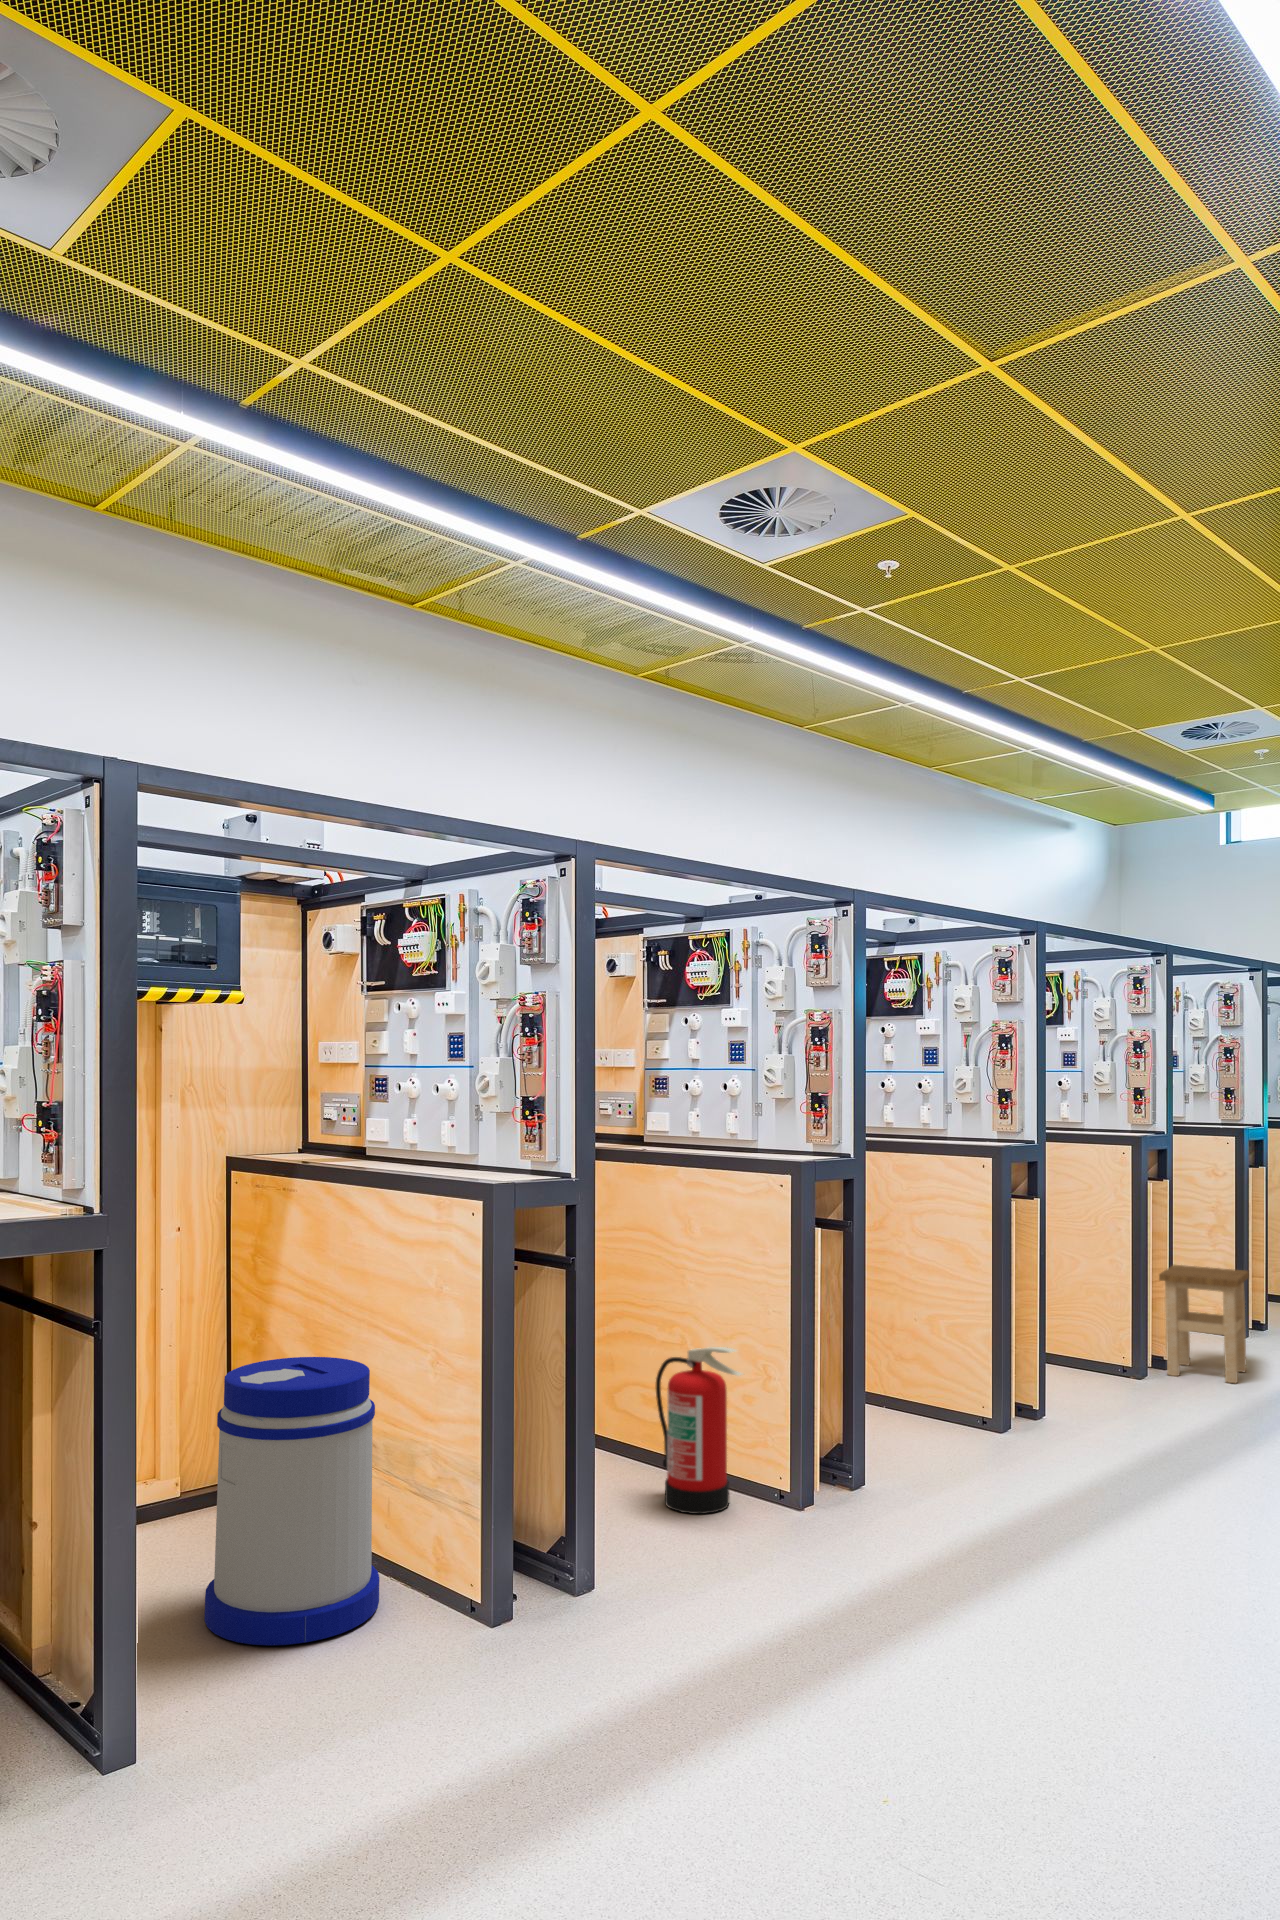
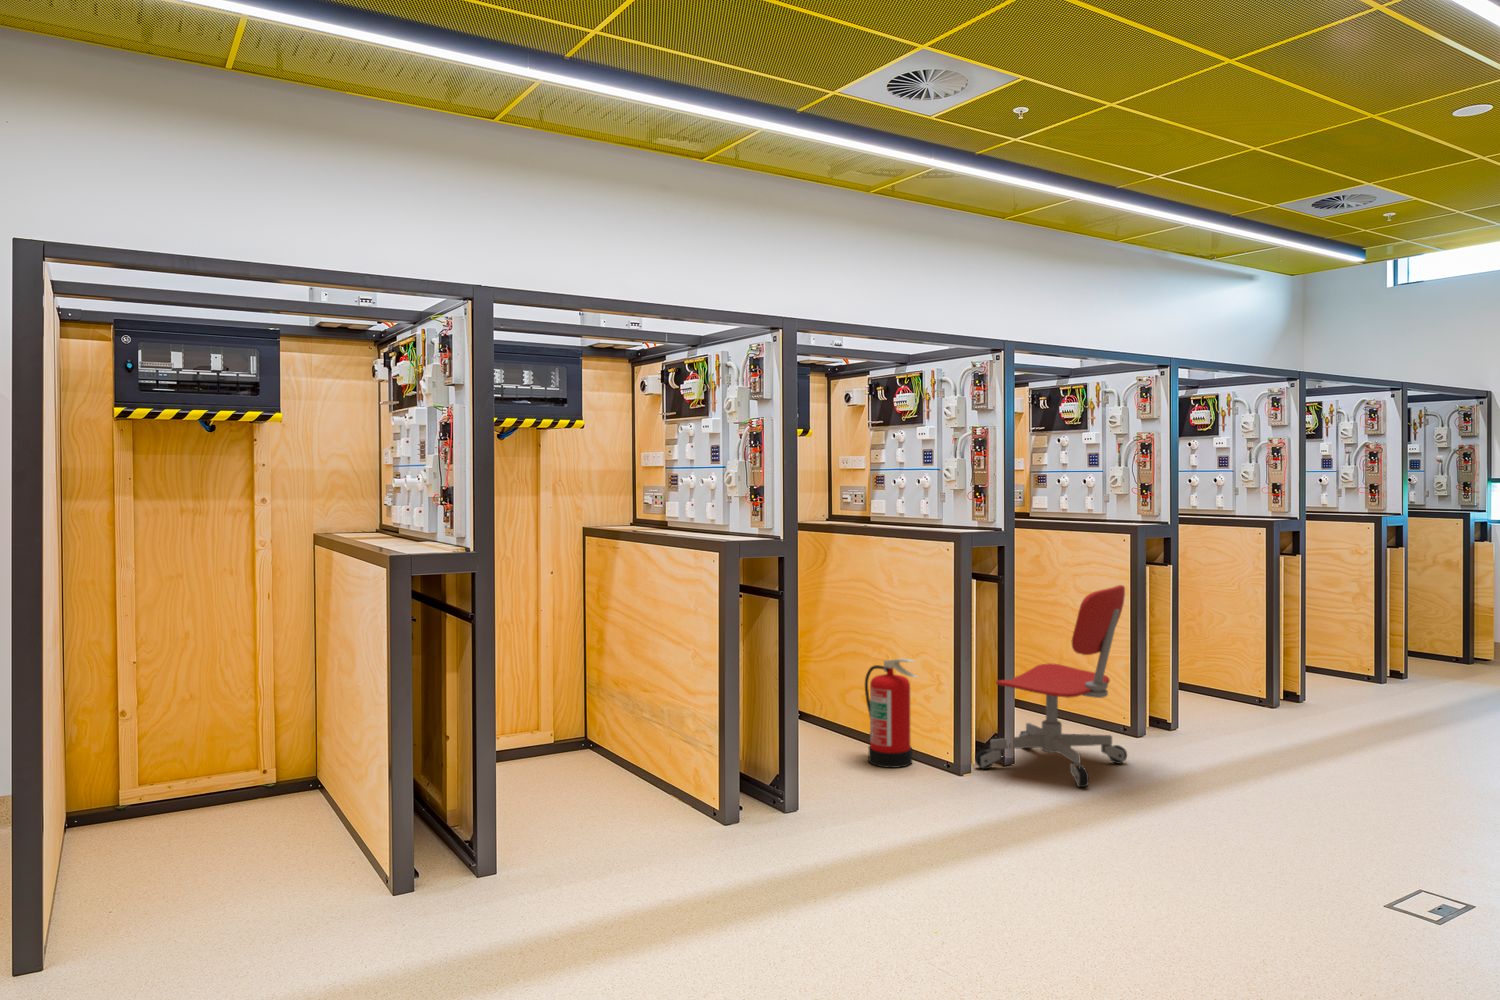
office chair: none [820,1232,1021,1531] -> present [975,585,1127,787]
stool: present [1159,1265,1249,1383] -> none [1282,619,1360,708]
trash can: present [205,1357,380,1645] -> none [562,652,667,819]

